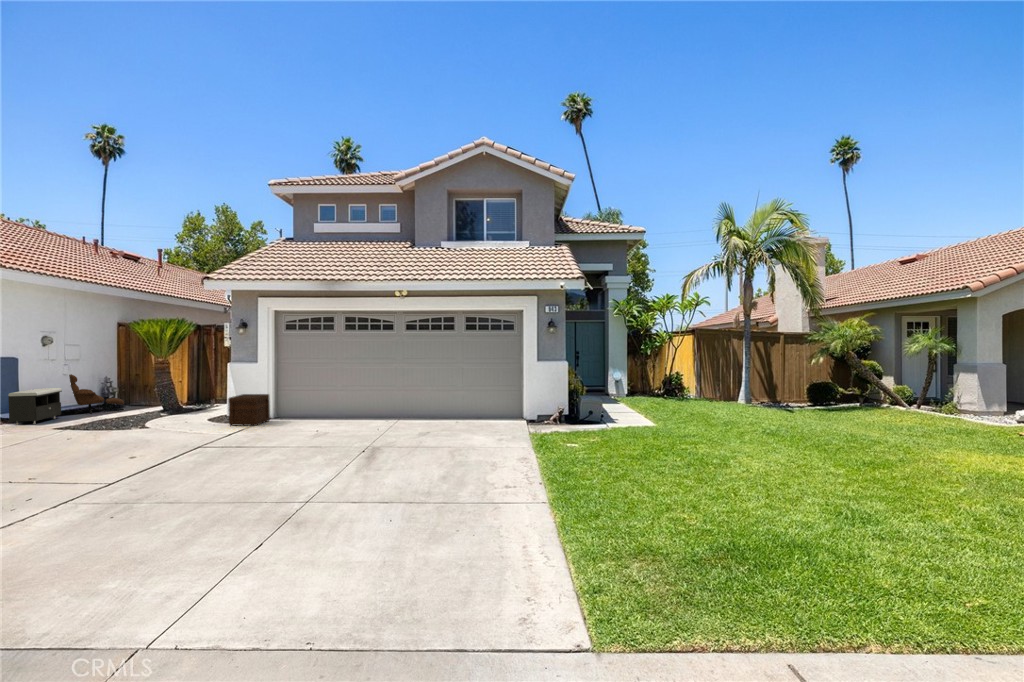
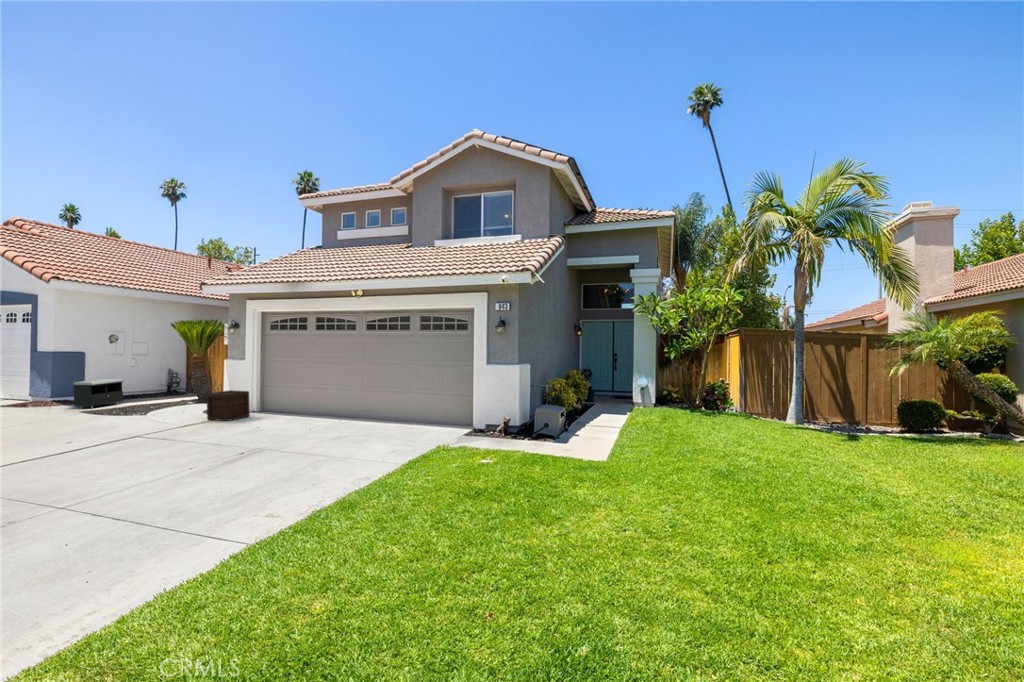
lounge chair: present [69,374,124,414] -> none [135,367,182,401]

